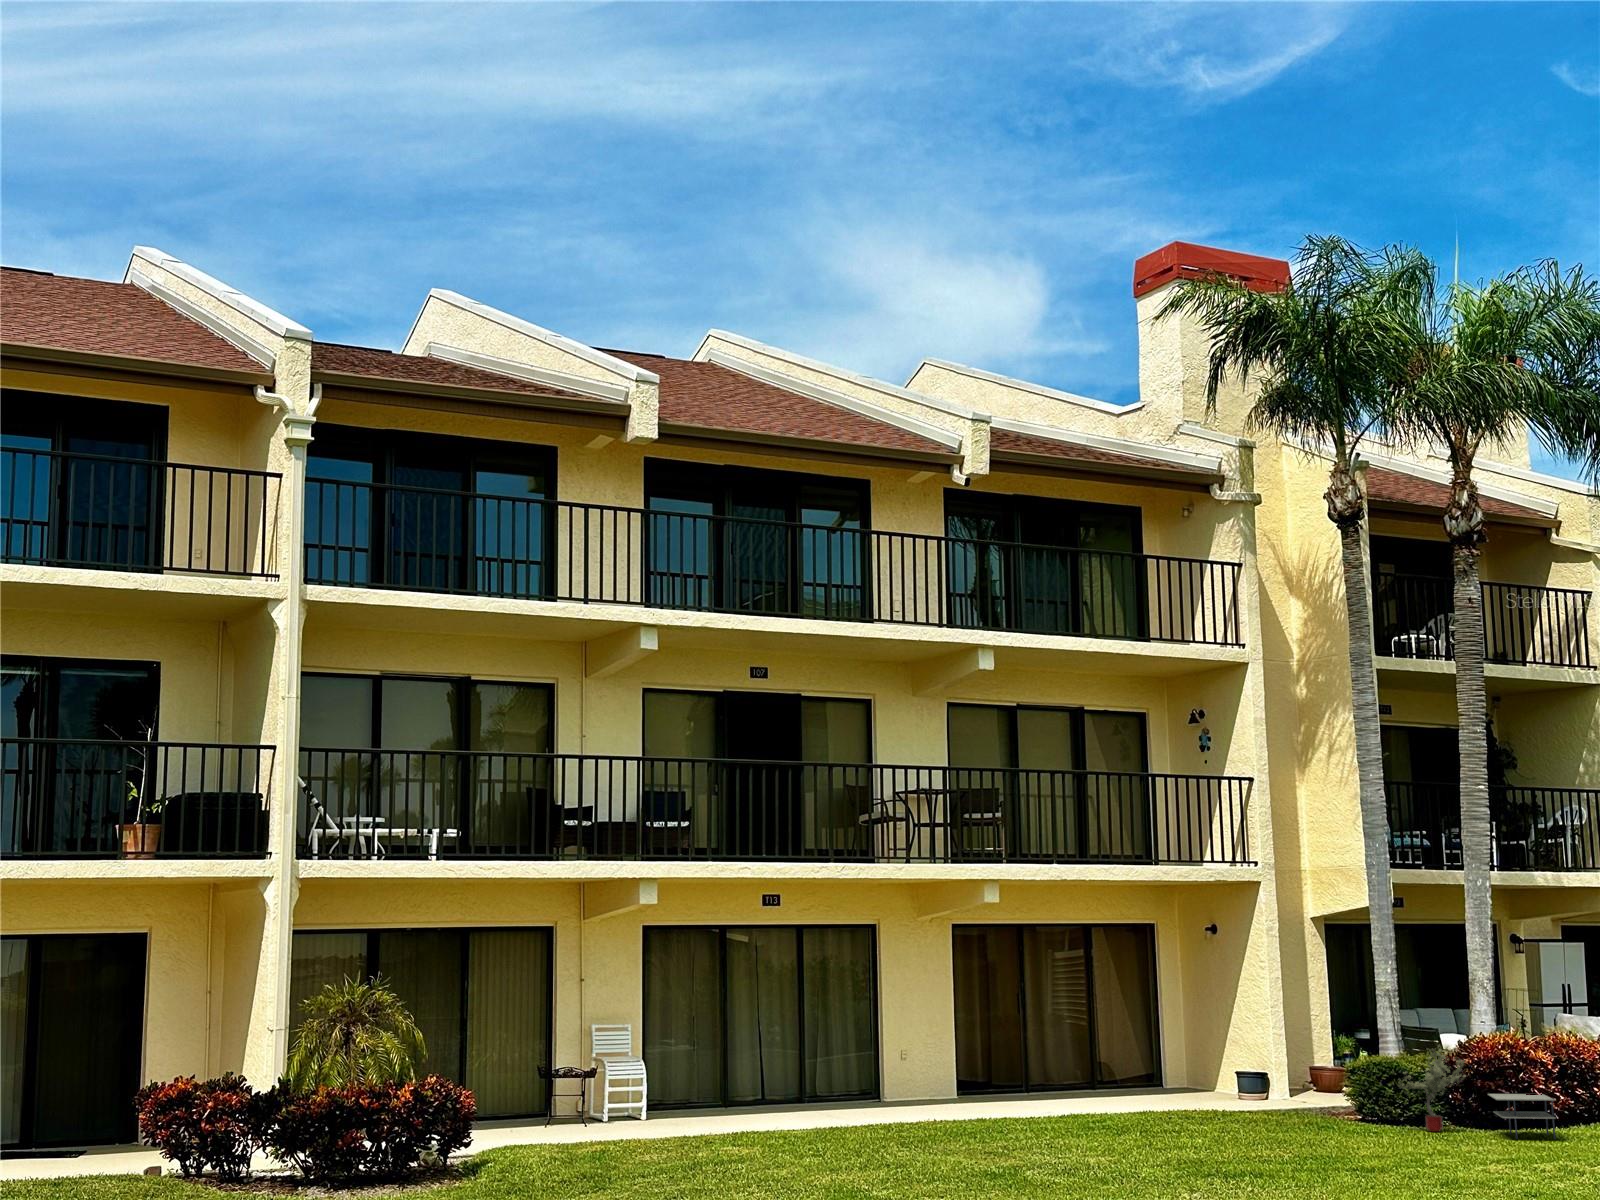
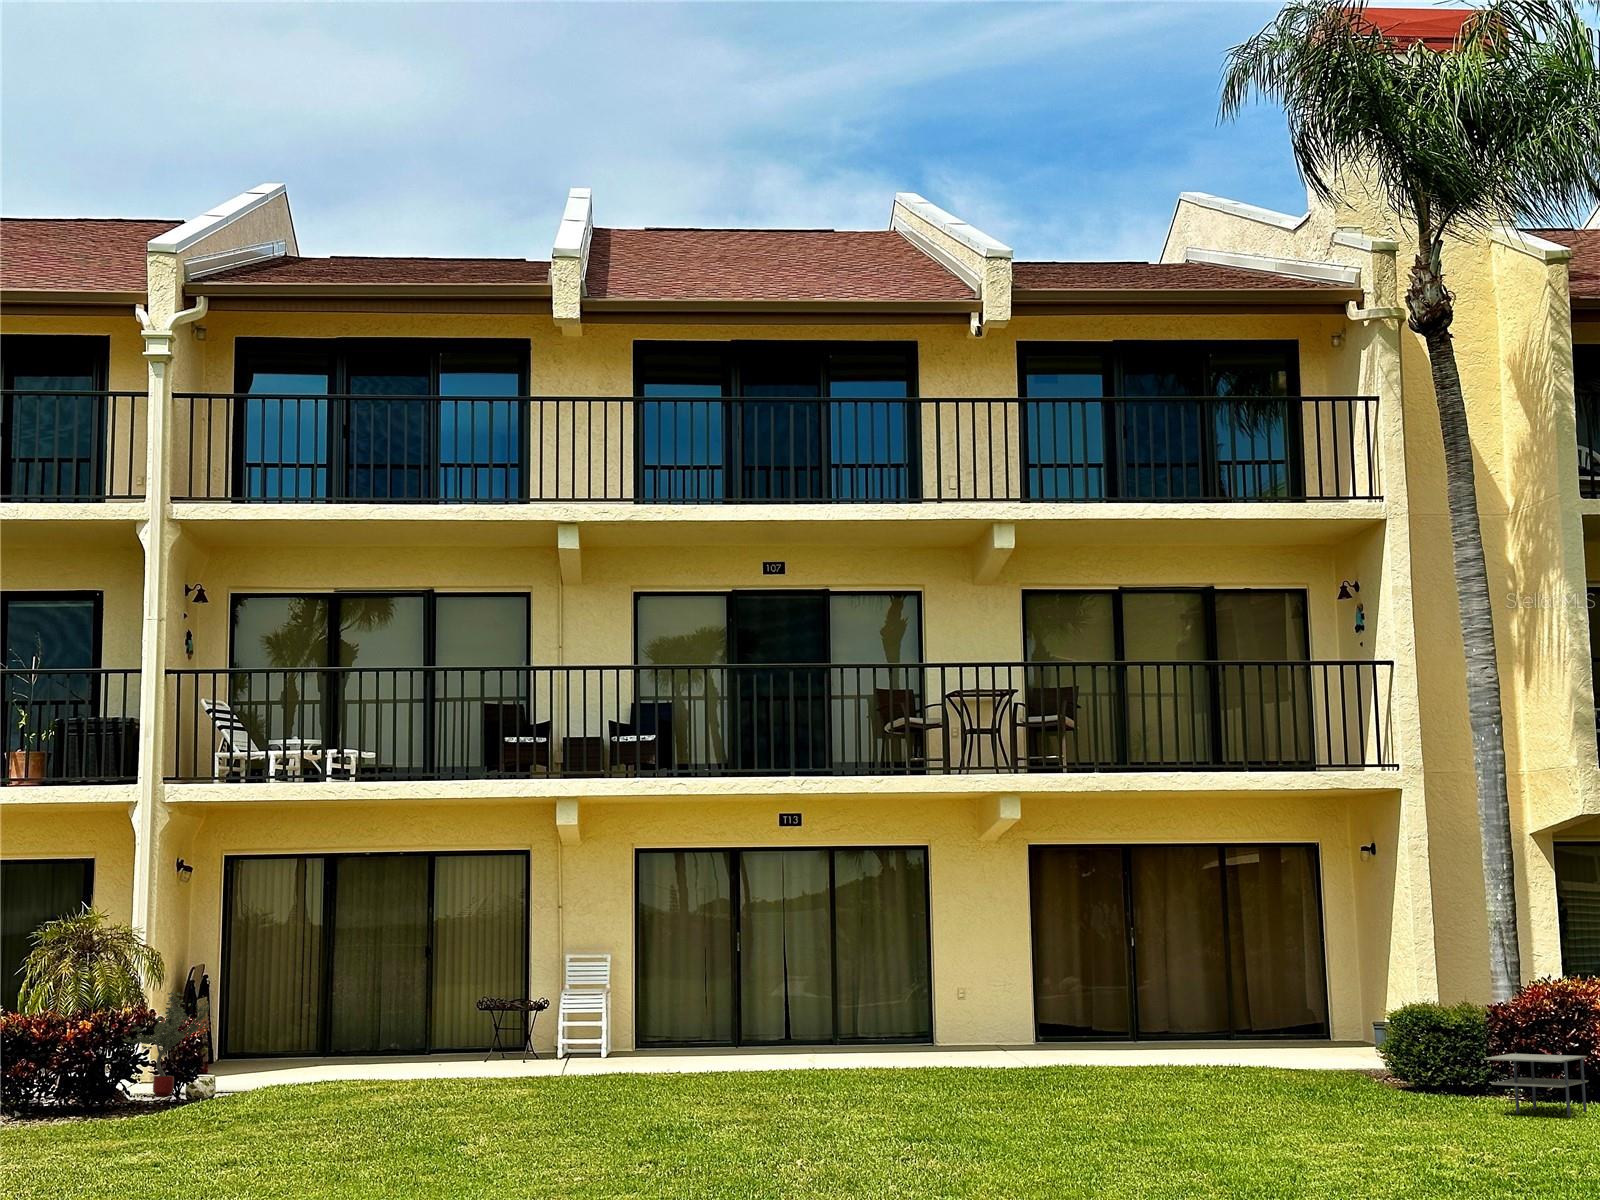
potted tree: present [1399,1050,1465,1132] -> present [123,992,209,1096]

